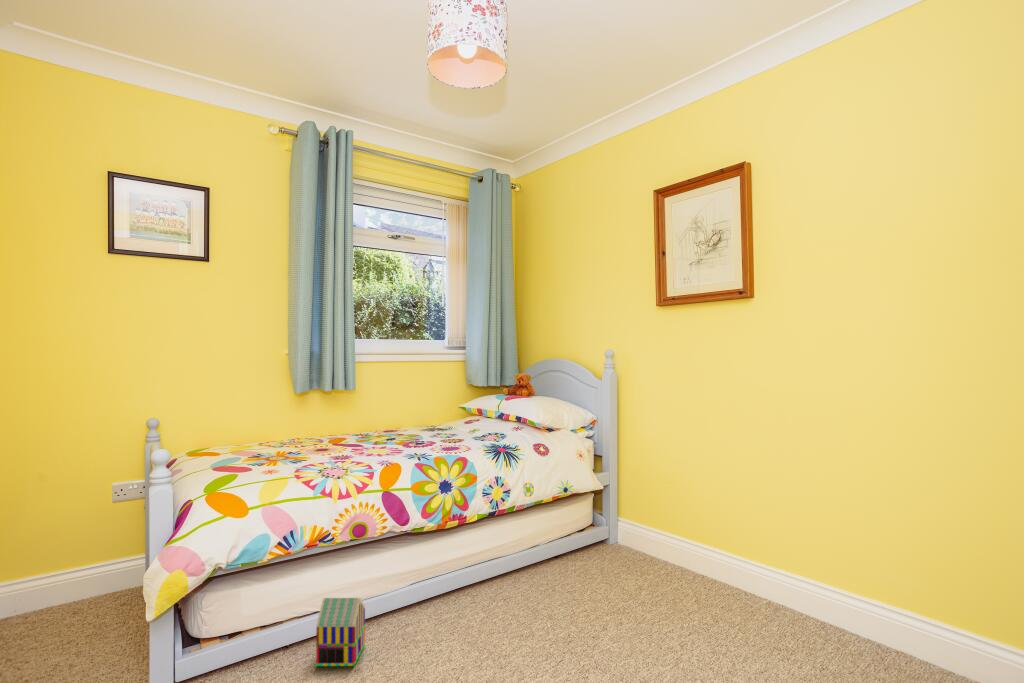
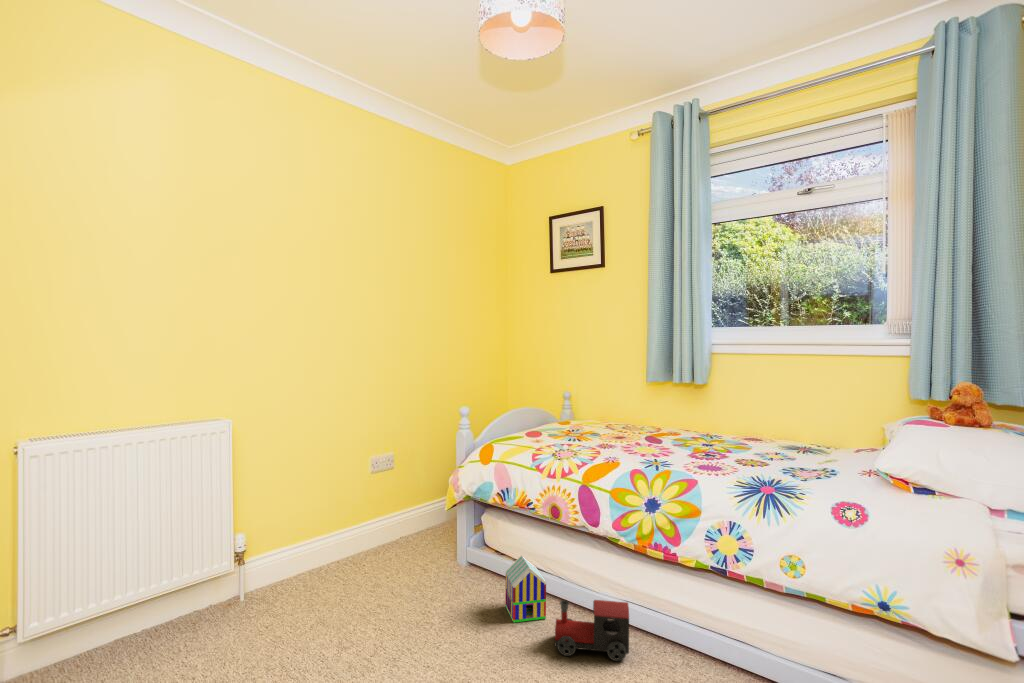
toy train: none [399,575,460,646] -> present [555,600,629,661]

